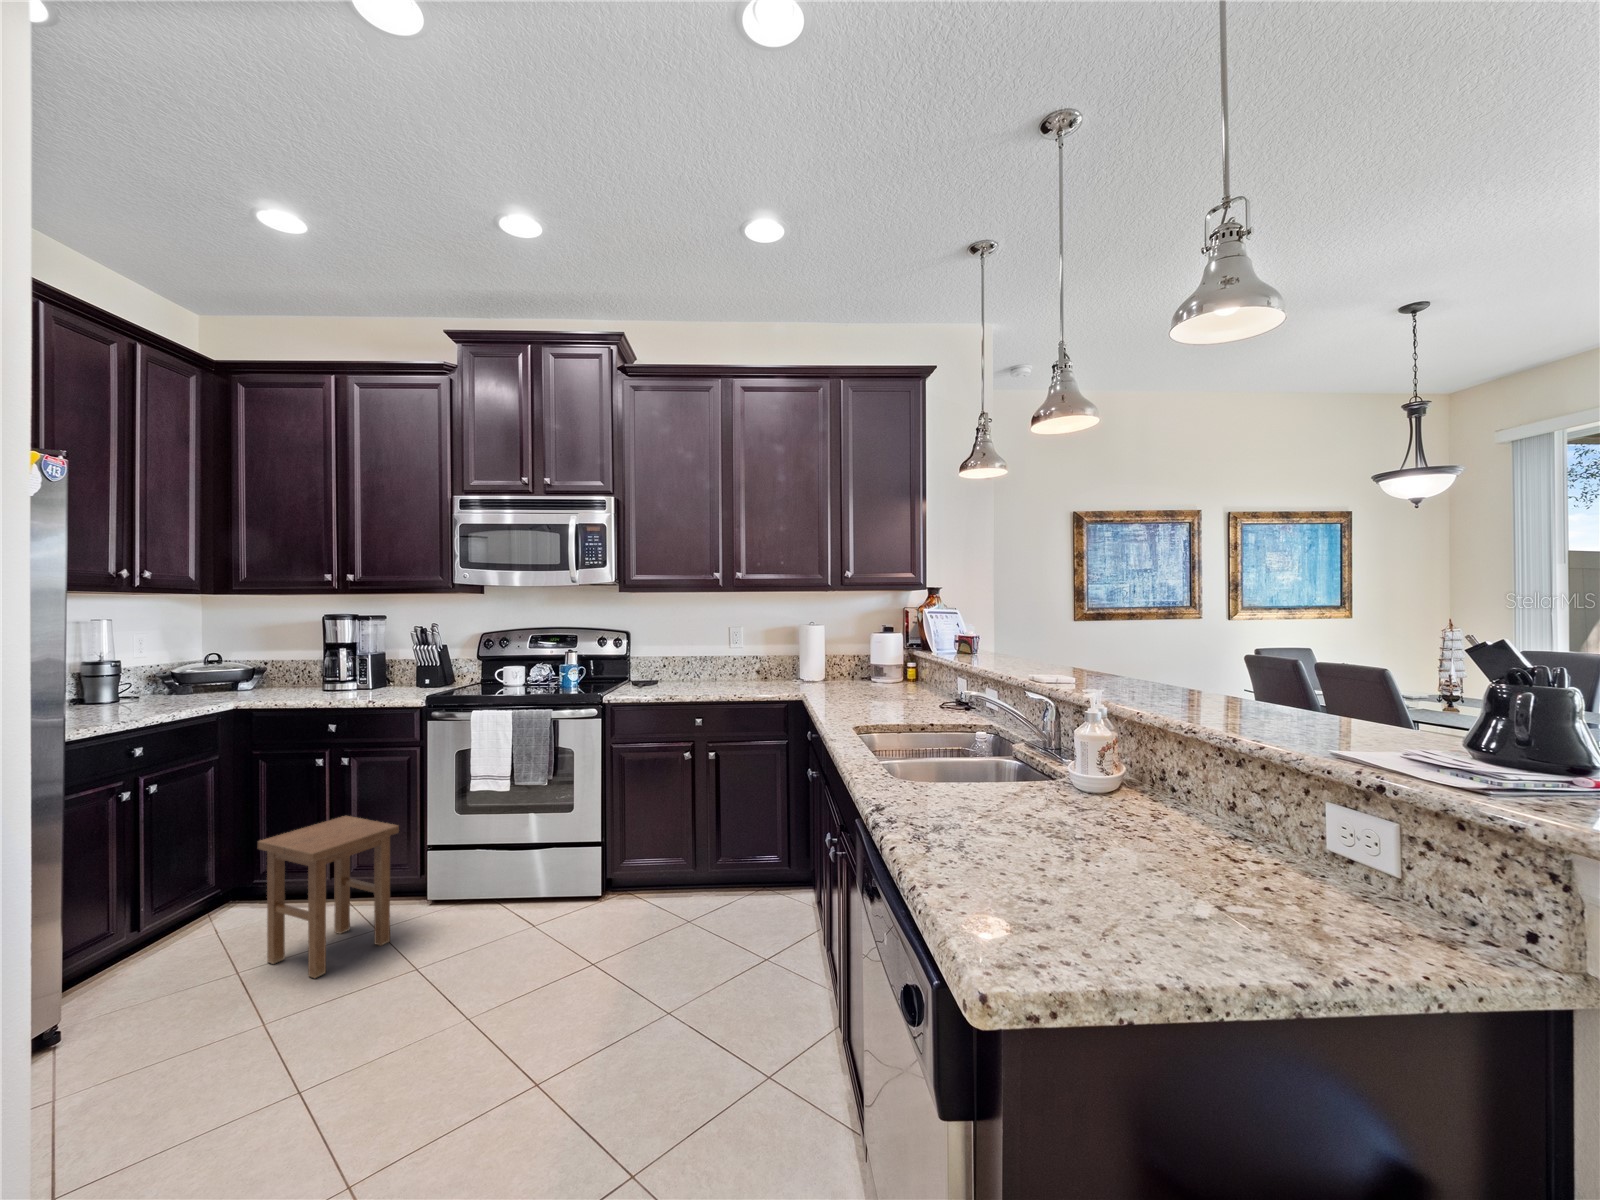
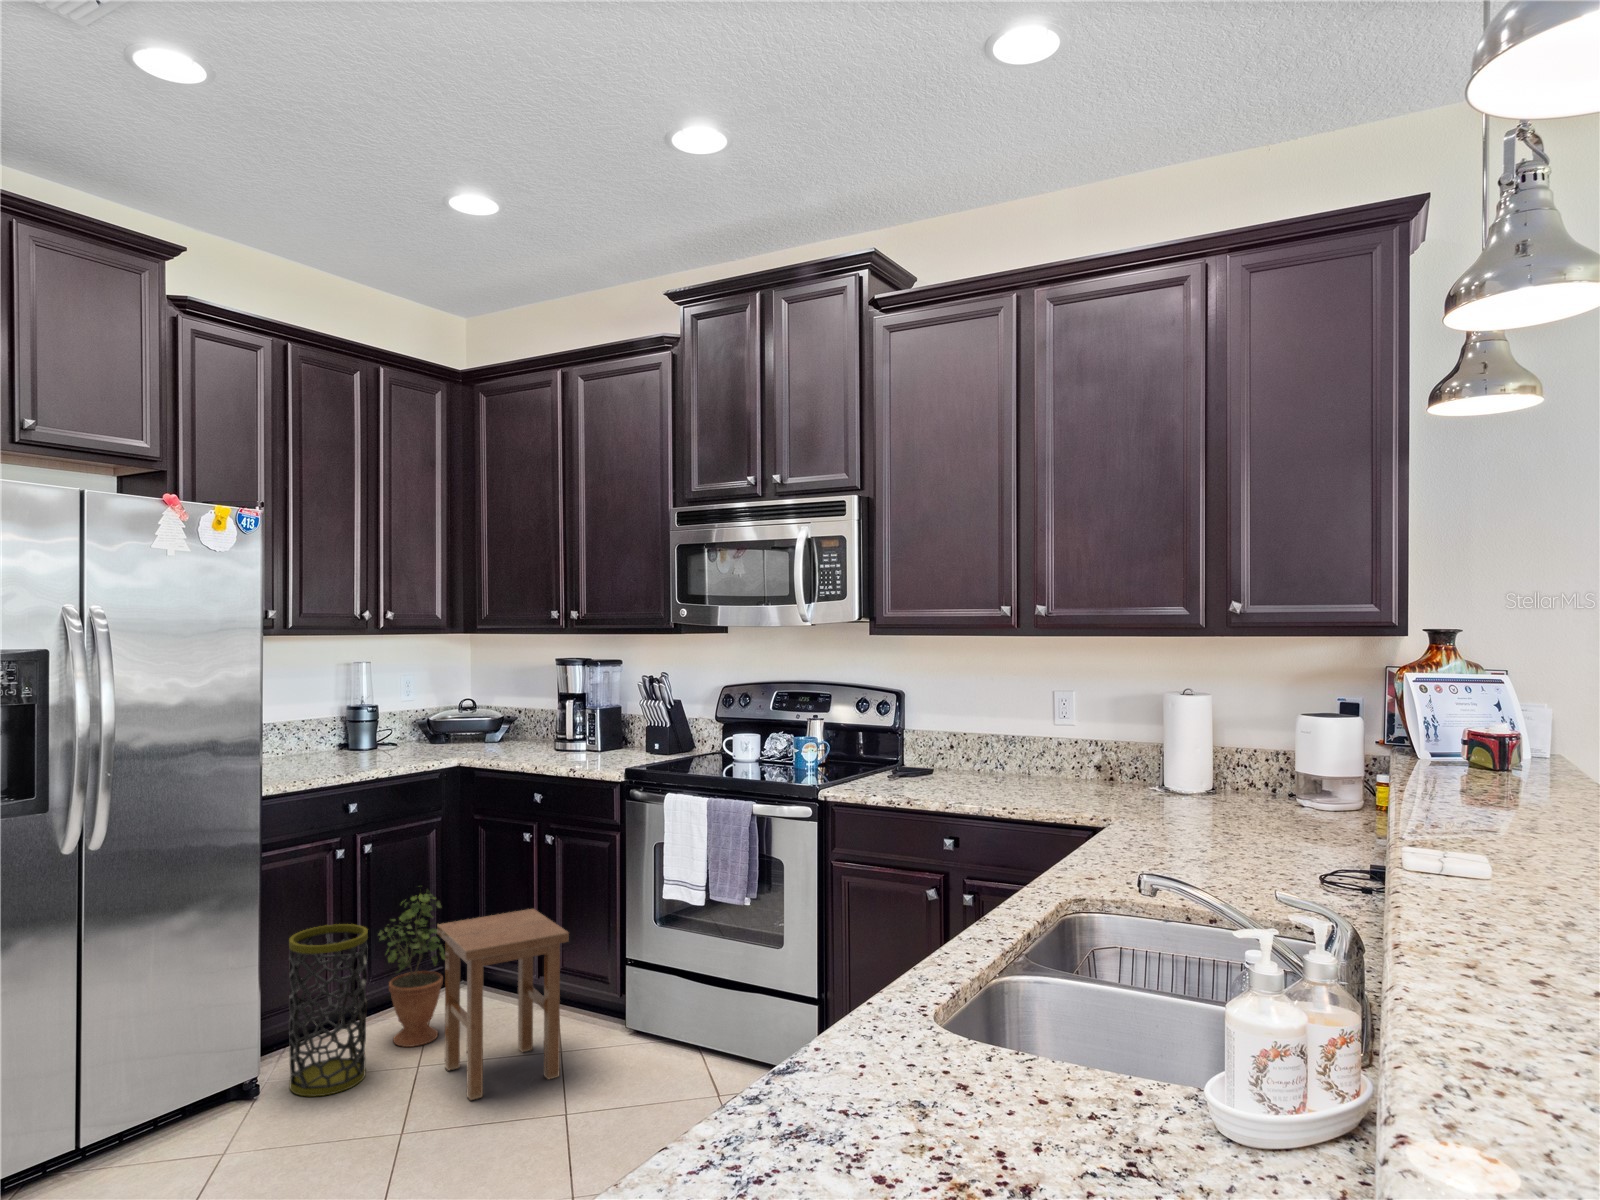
potted plant: none [171,814,248,959] -> present [378,890,445,1047]
trash can: none [86,856,181,1026] -> present [289,924,368,1096]

